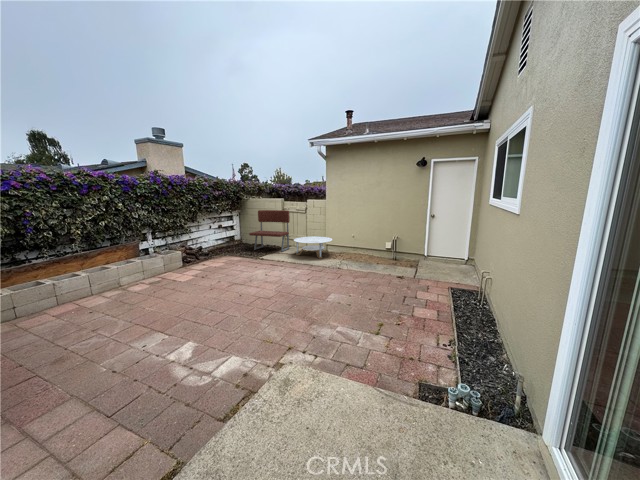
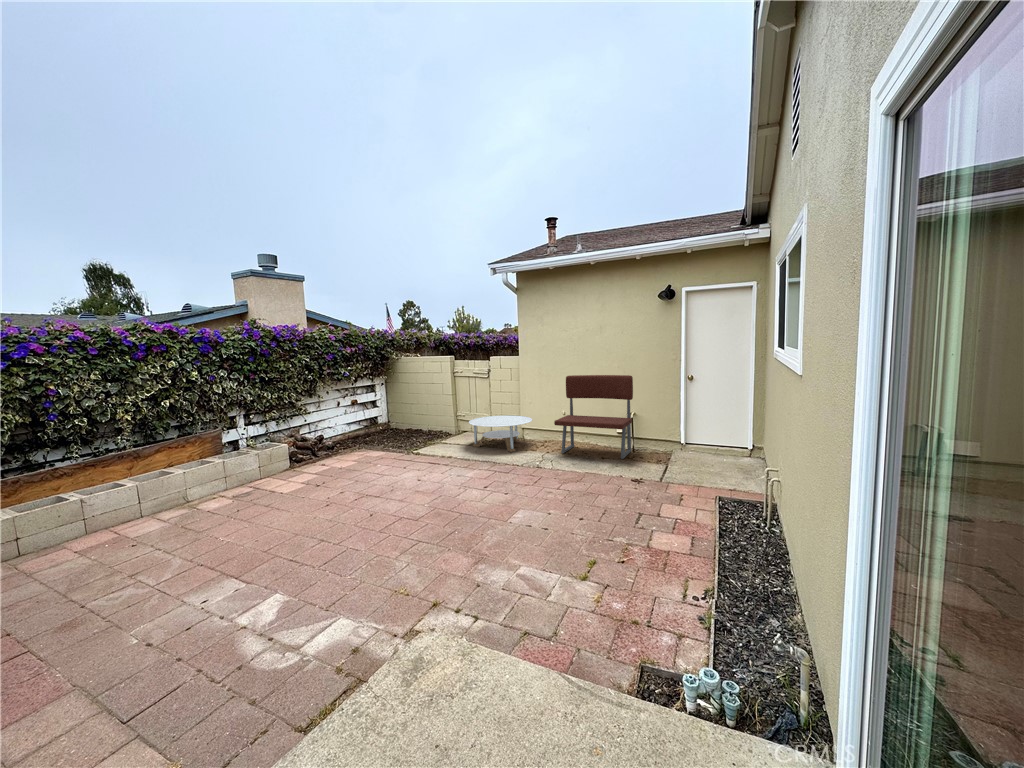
bench: present [249,210,290,252] -> present [554,375,633,459]

